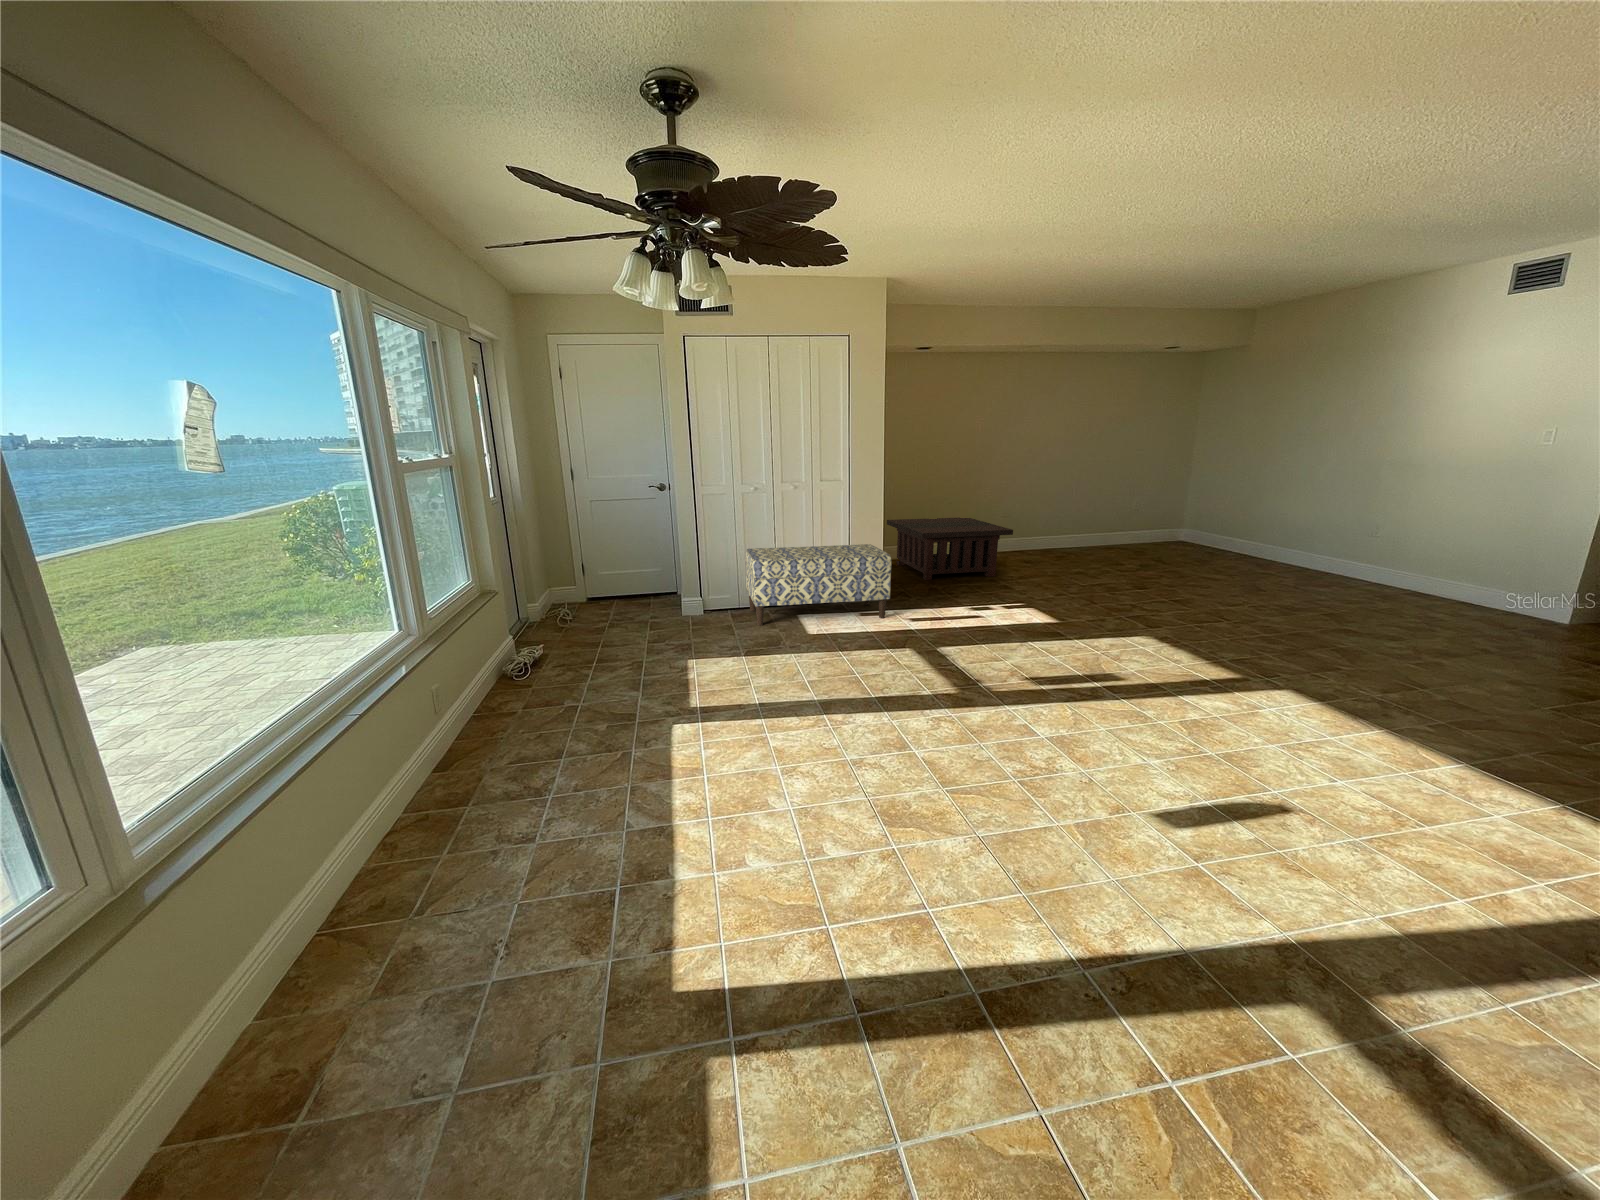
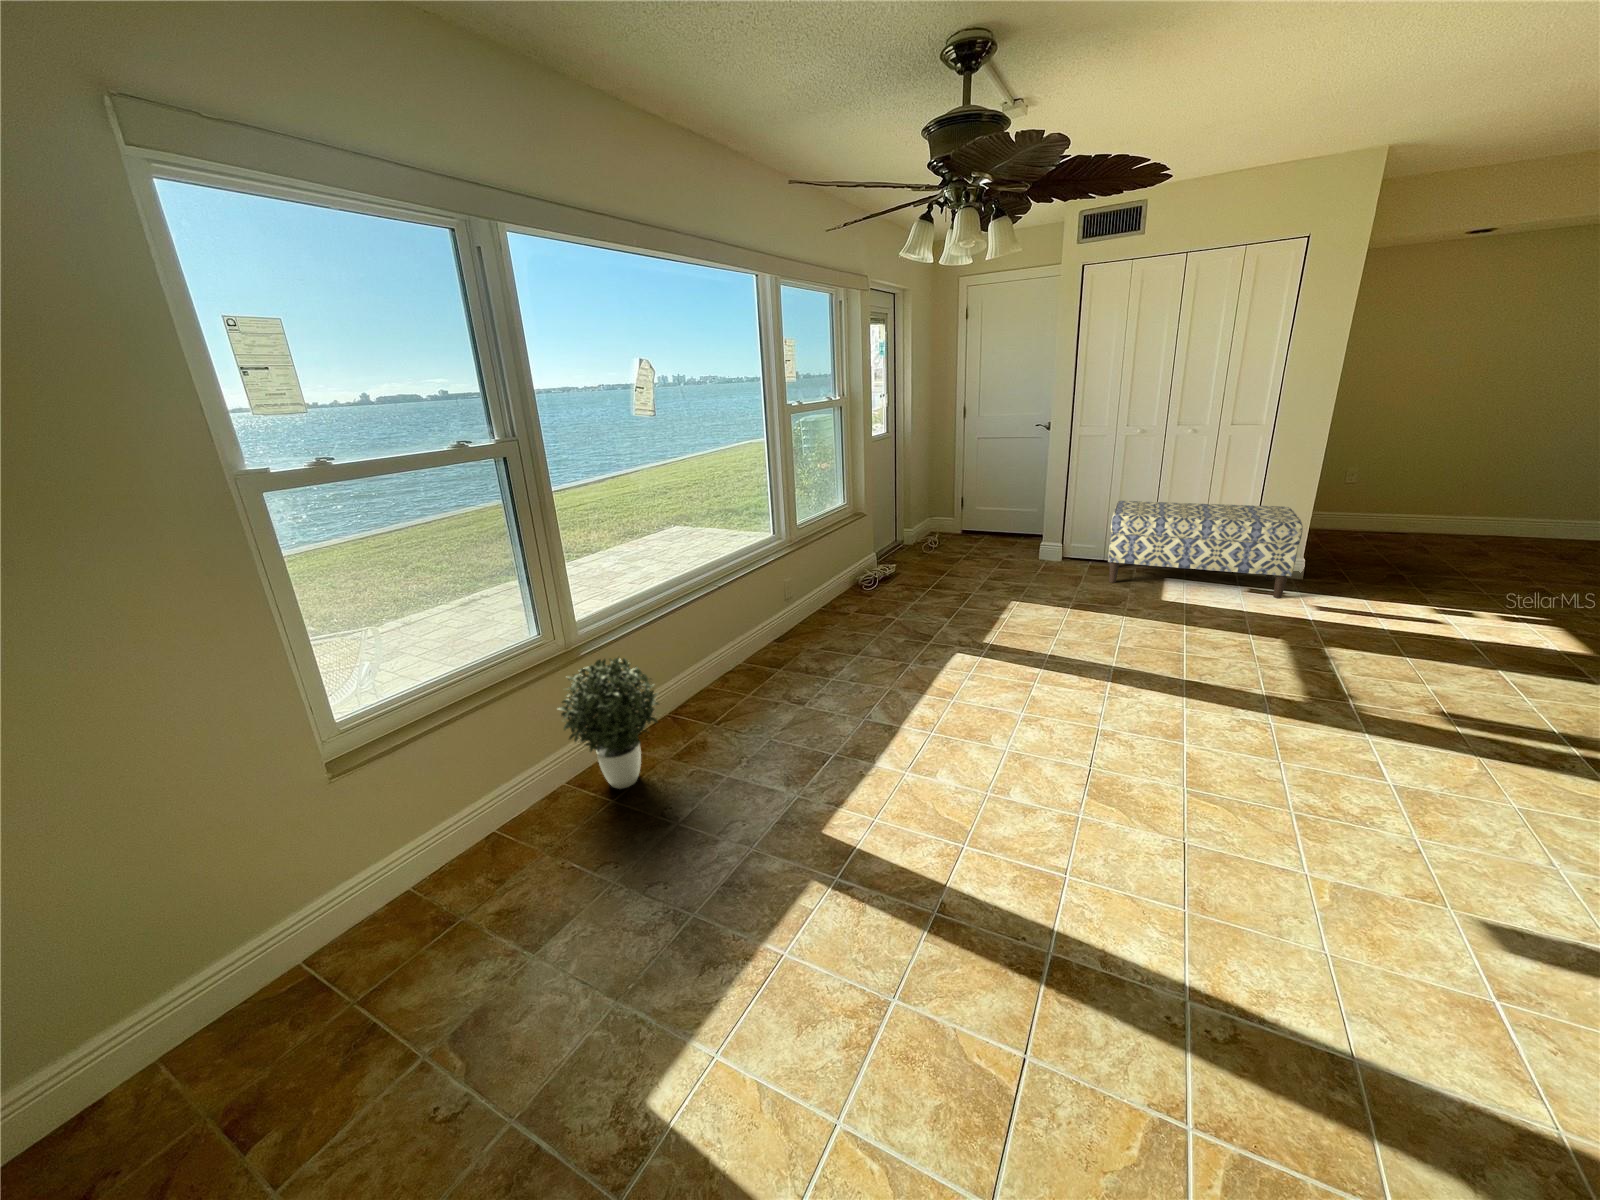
coffee table: present [887,517,1013,580] -> none [1361,476,1596,569]
potted plant: none [119,858,356,1106] -> present [558,658,659,789]

